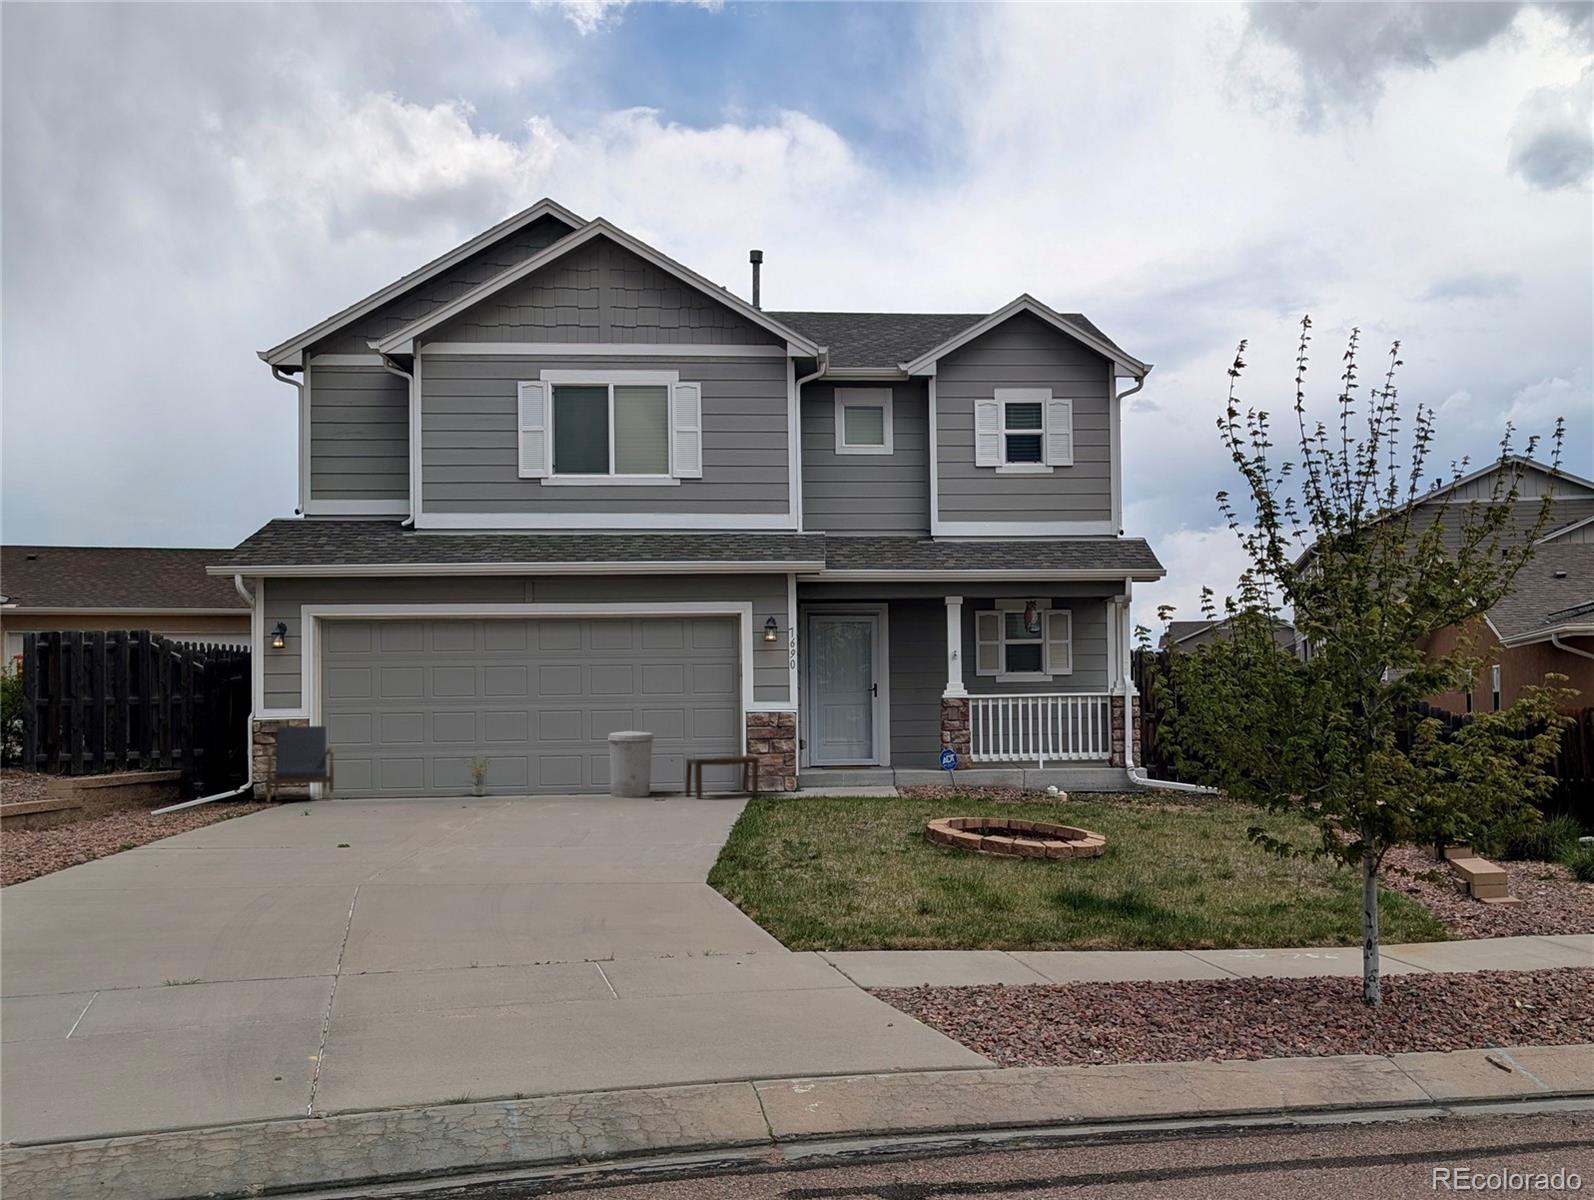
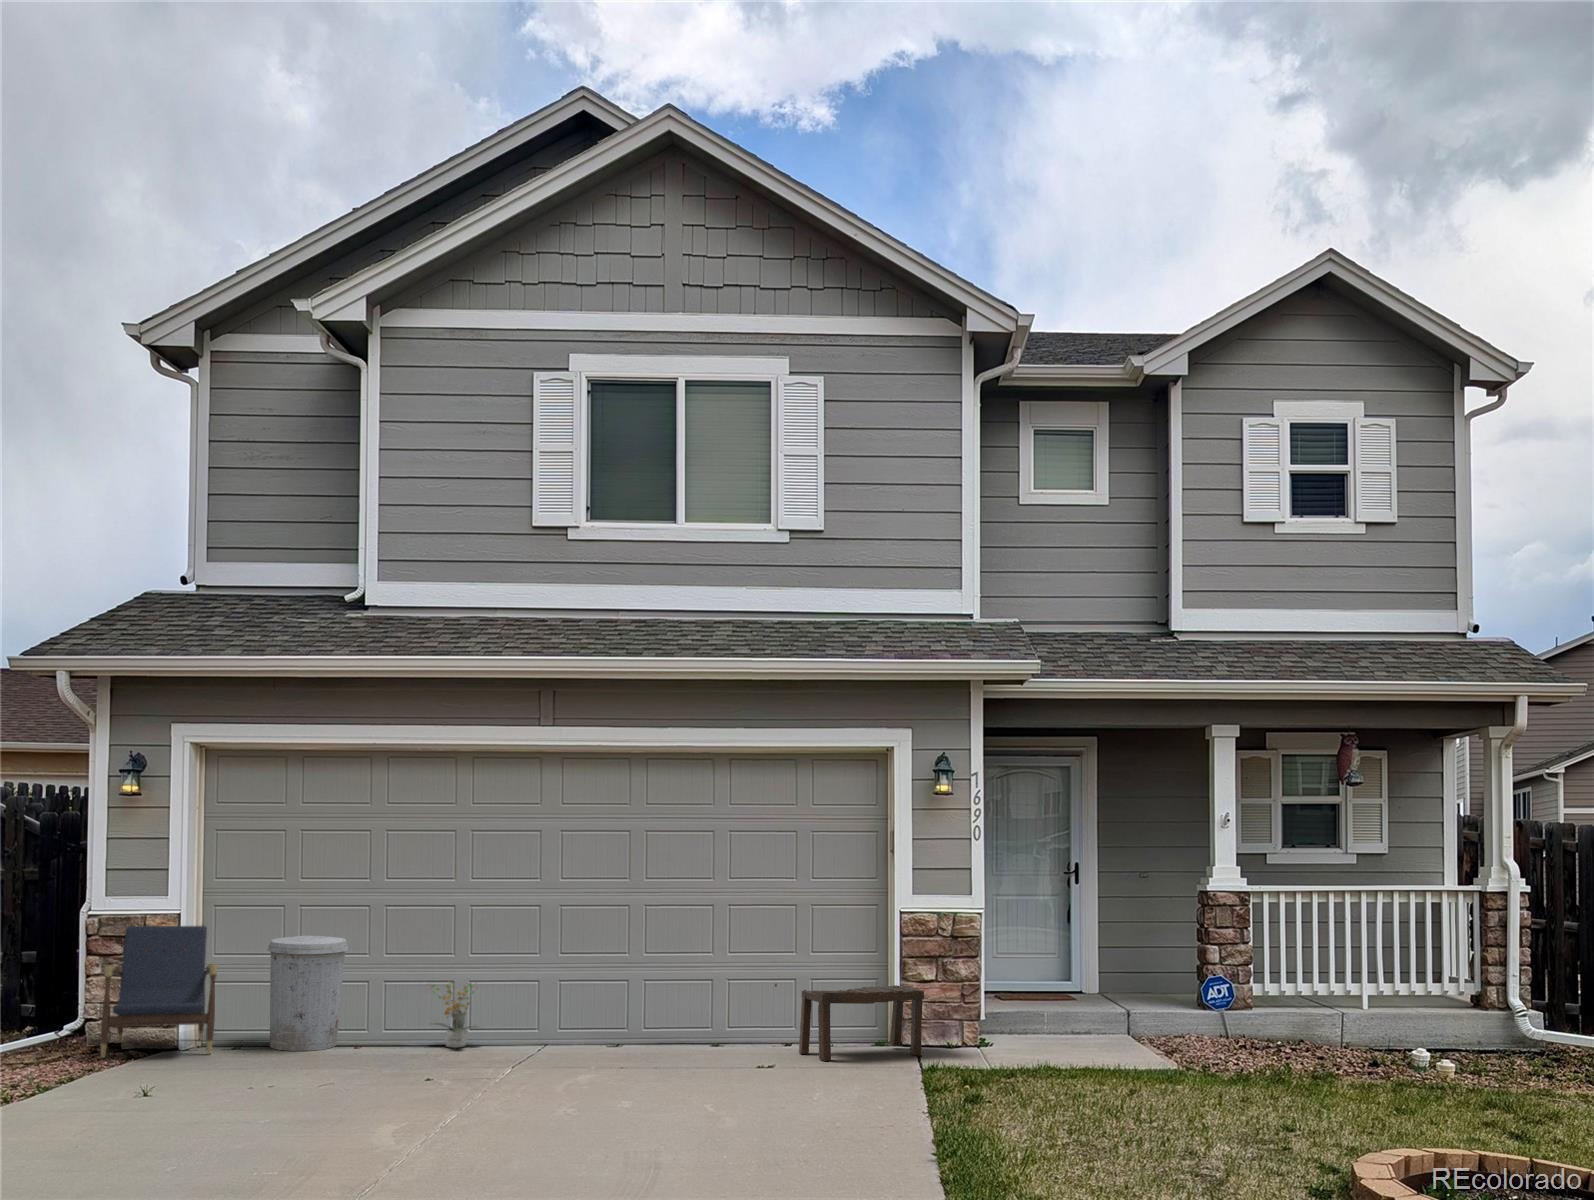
trash can: present [608,731,654,797] -> present [268,936,348,1051]

